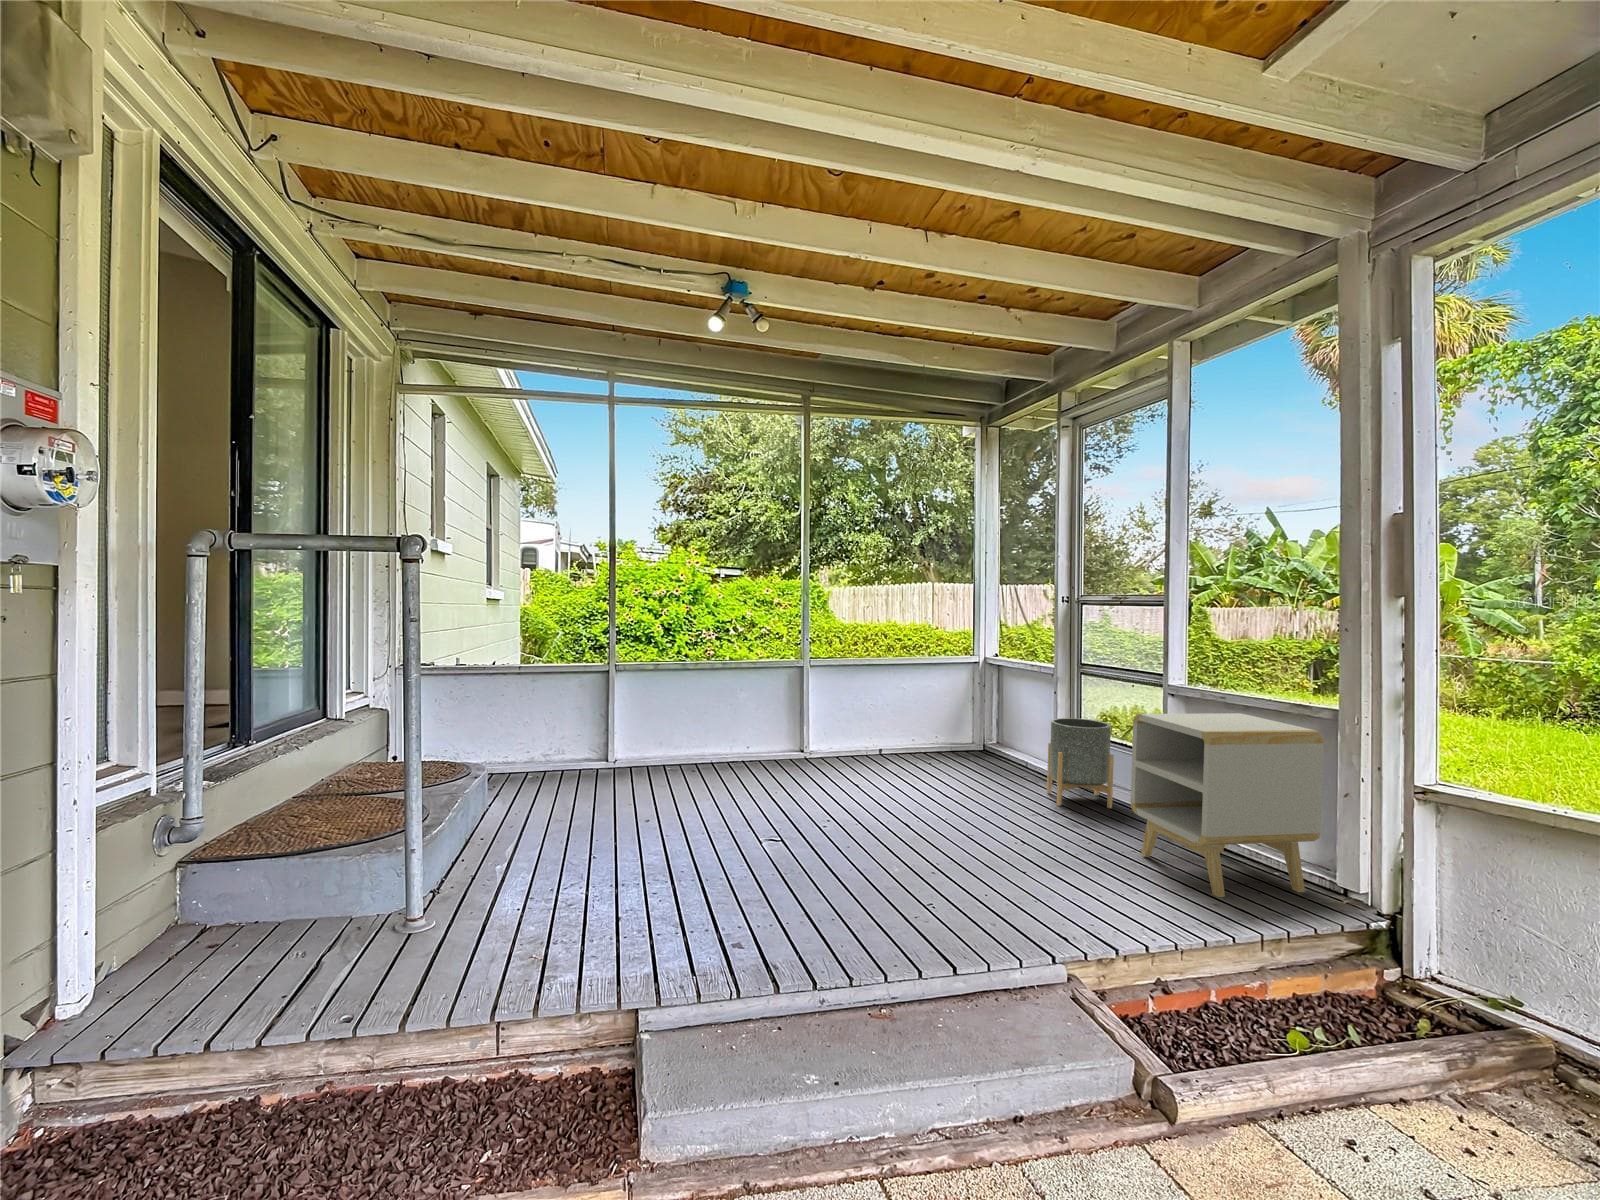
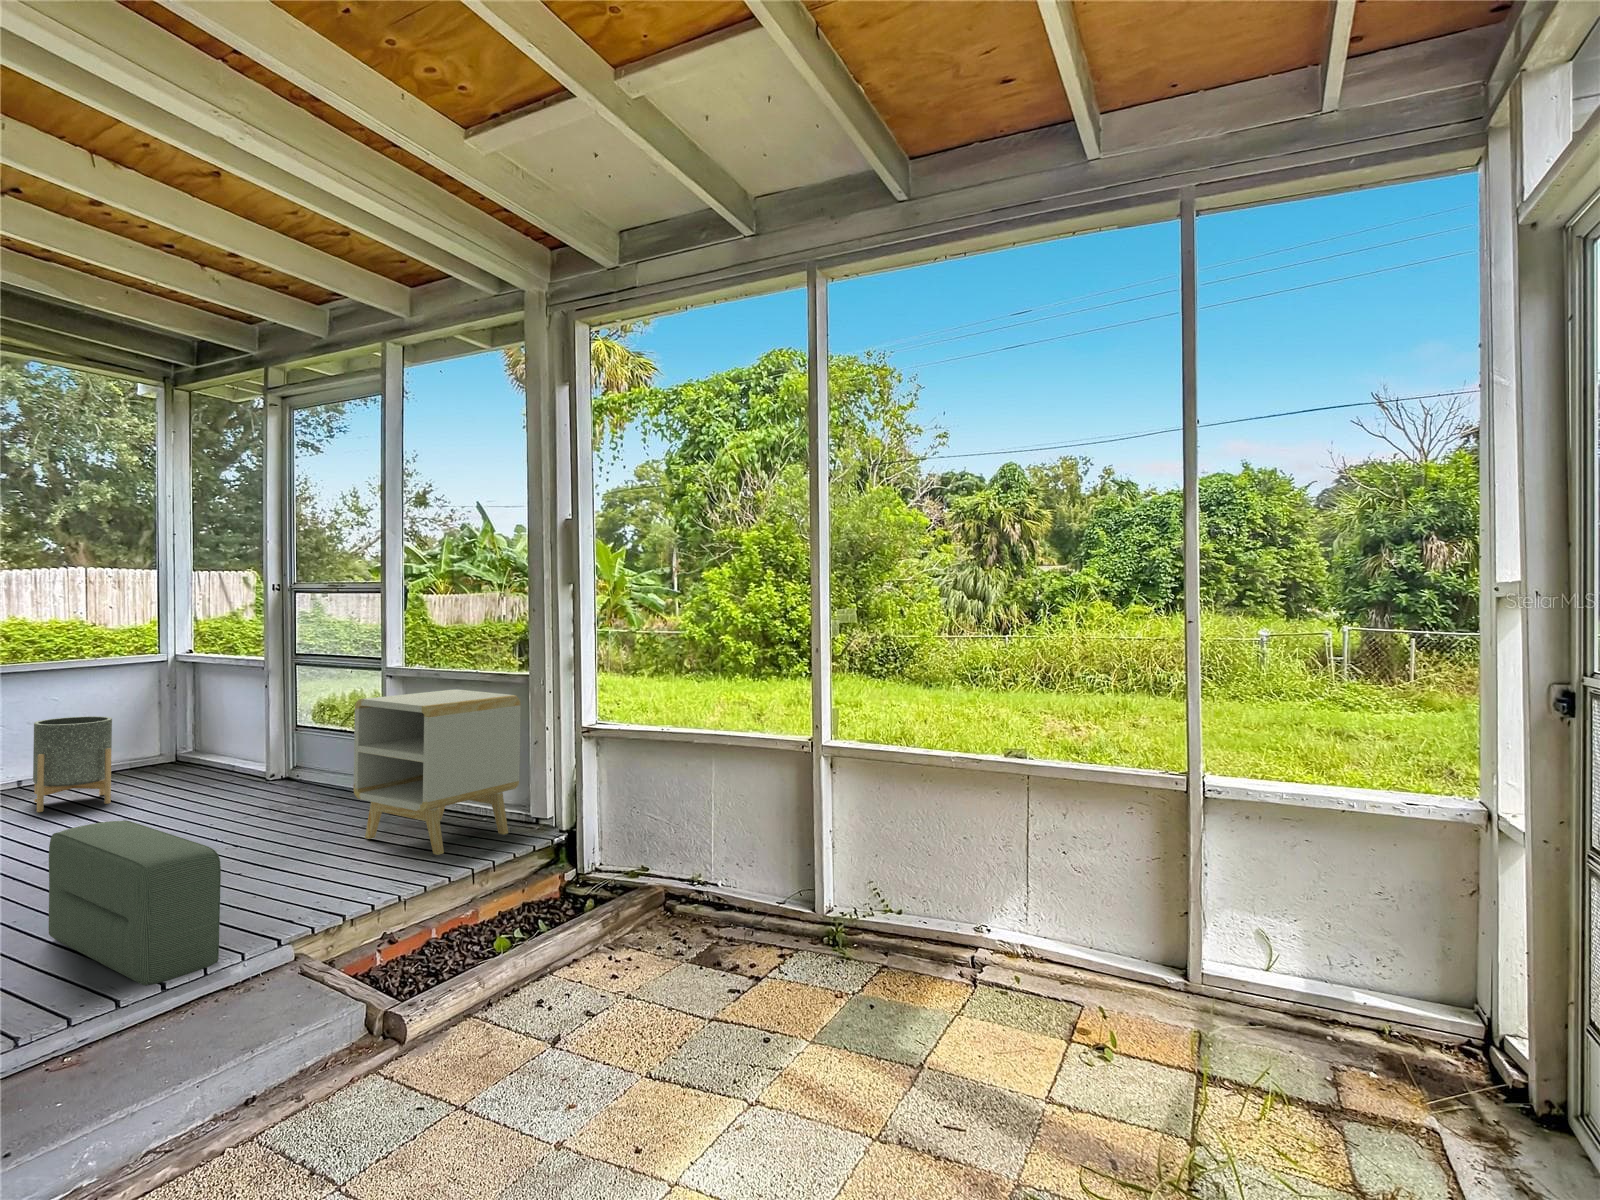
planter: present [1047,718,1114,808] -> present [33,716,112,812]
pouf: none [893,796,1004,958] -> present [49,820,221,986]

